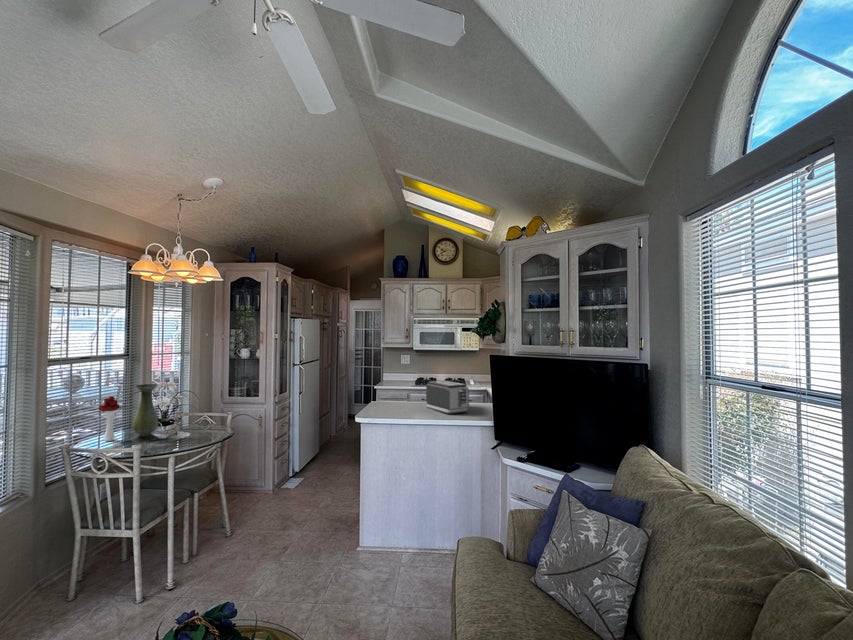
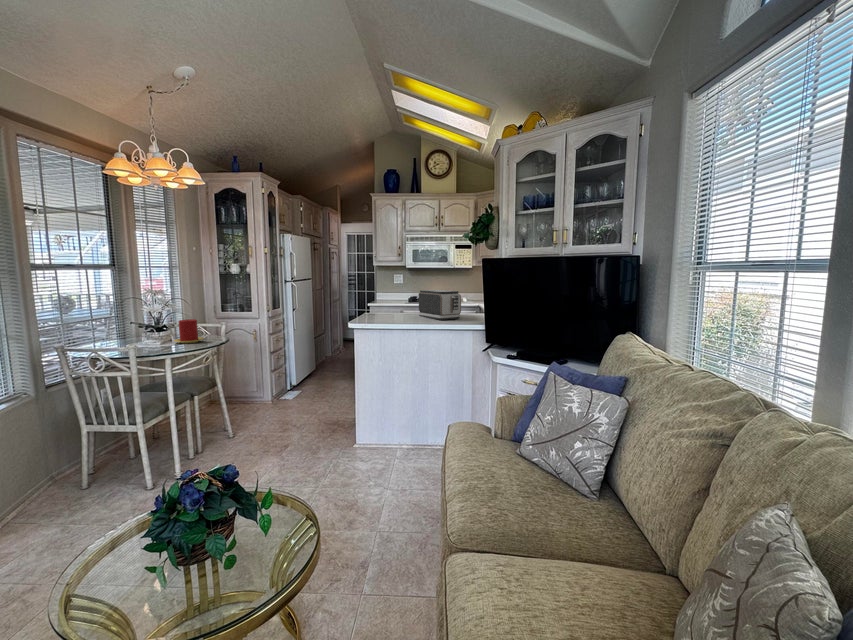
vase: present [132,384,158,442] -> none [124,290,153,346]
flower bouquet: present [98,396,119,441] -> none [89,302,110,346]
candle: none [179,413,210,439] -> present [174,319,204,343]

